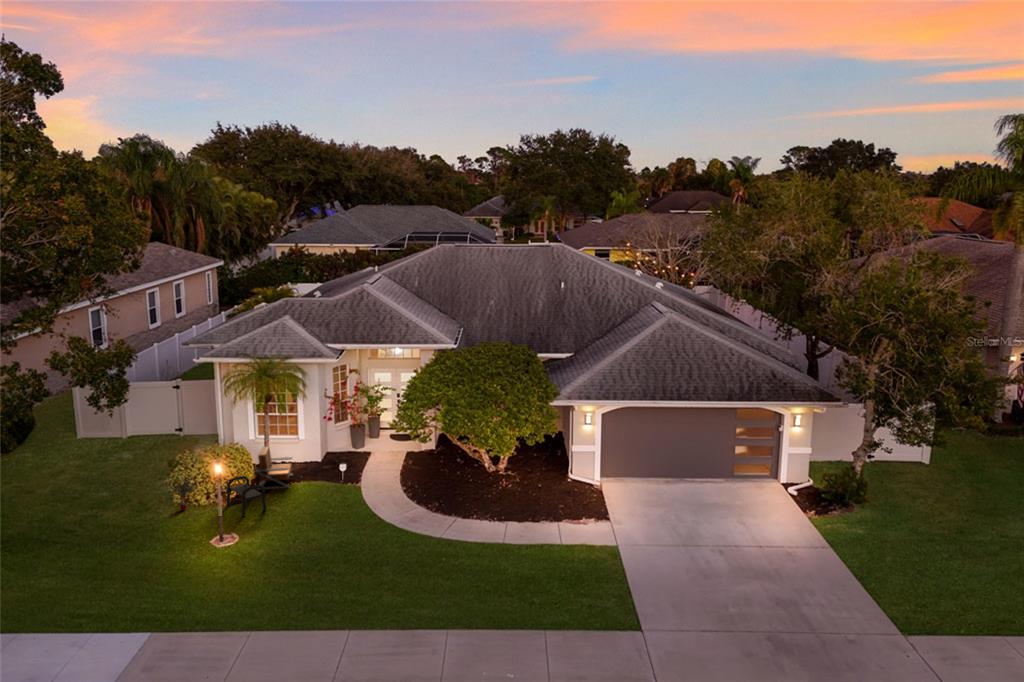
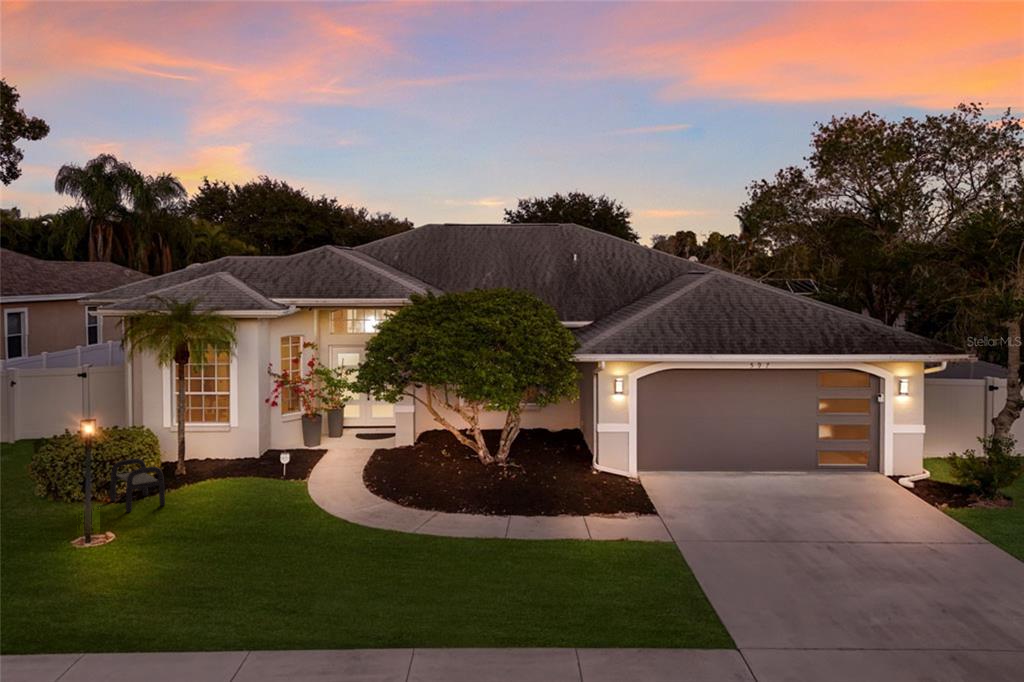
lounge chair: present [255,446,293,490] -> none [159,429,217,486]
potted tree: present [172,478,195,511] -> none [30,455,67,506]

